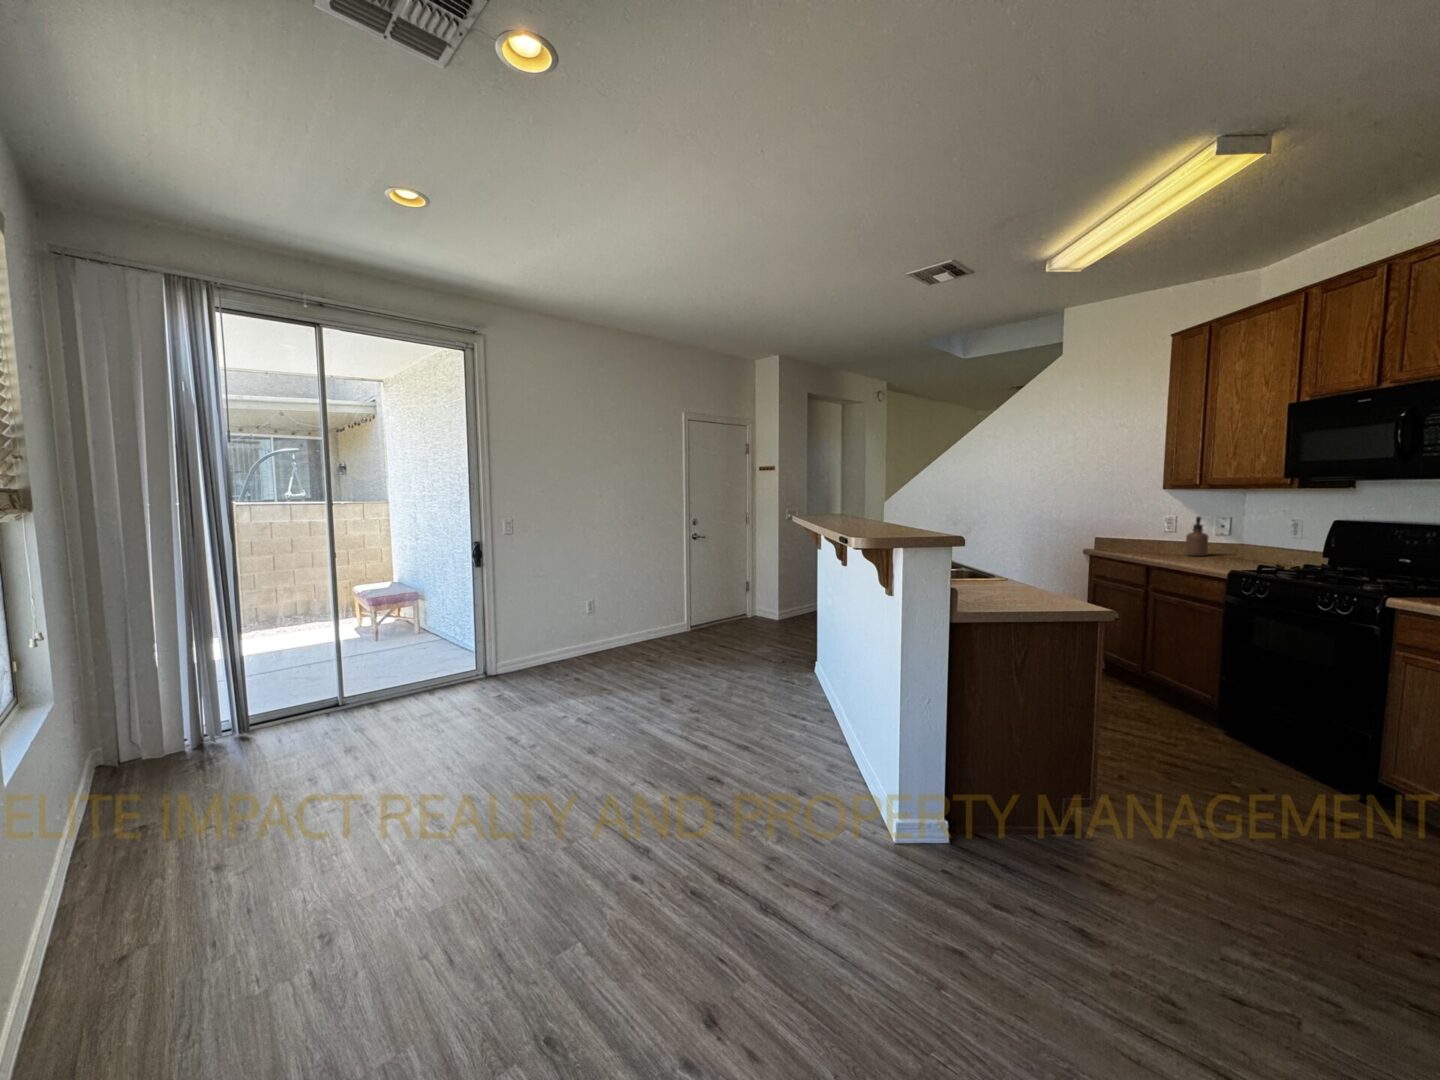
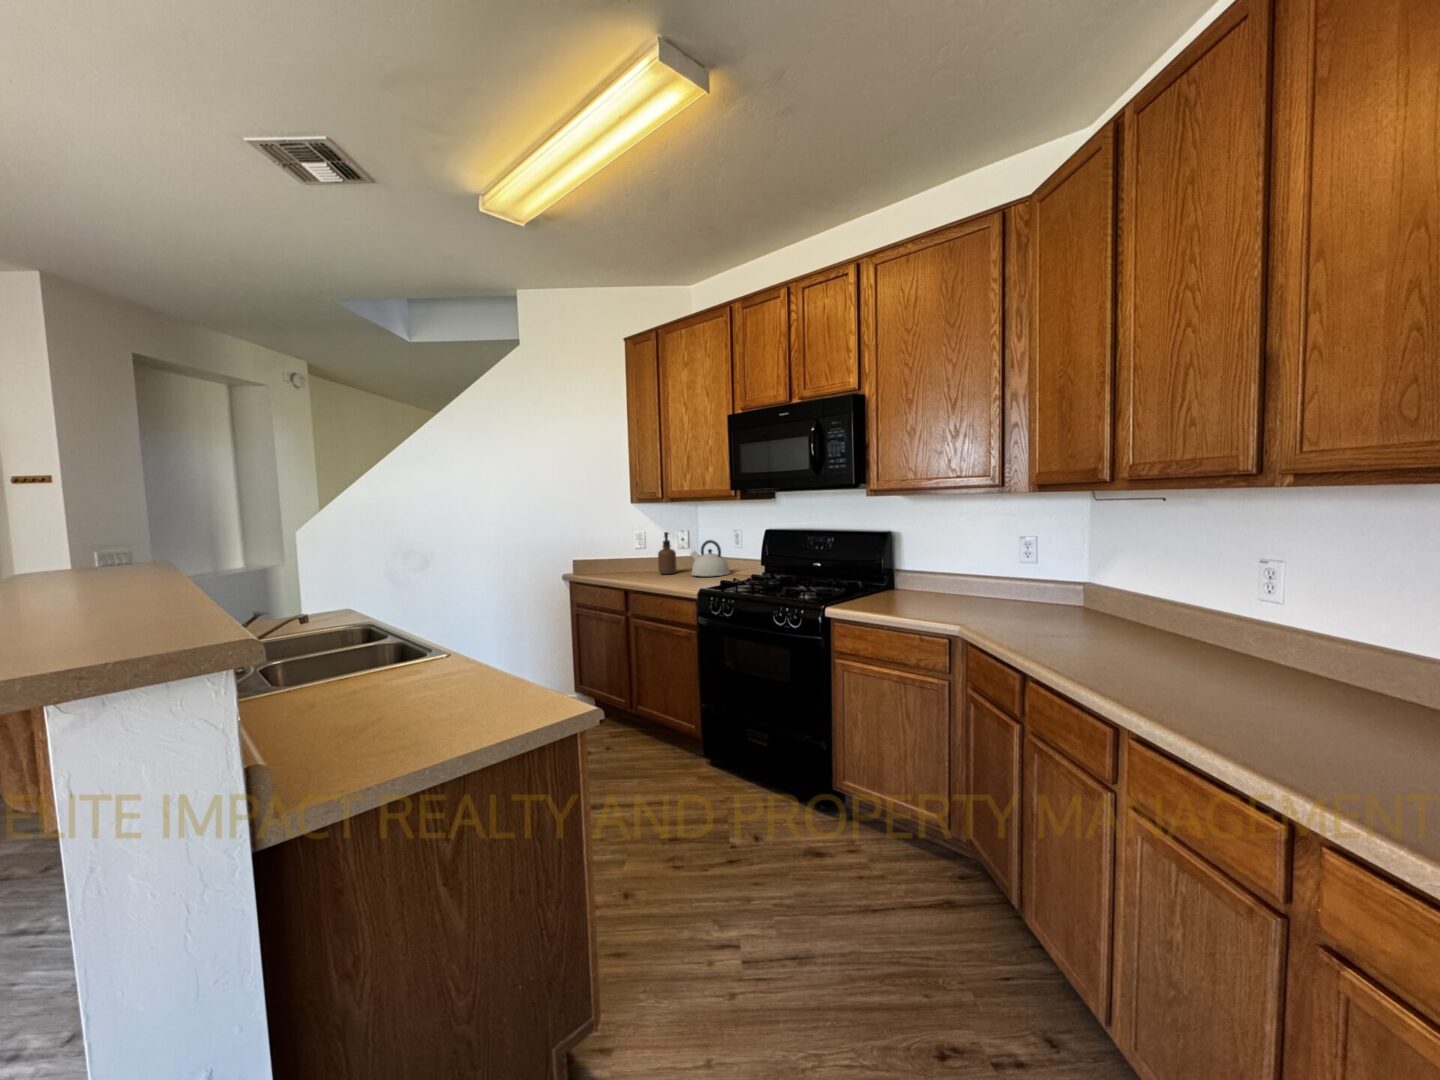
kettle: none [1224,527,1277,562] -> present [691,540,730,576]

